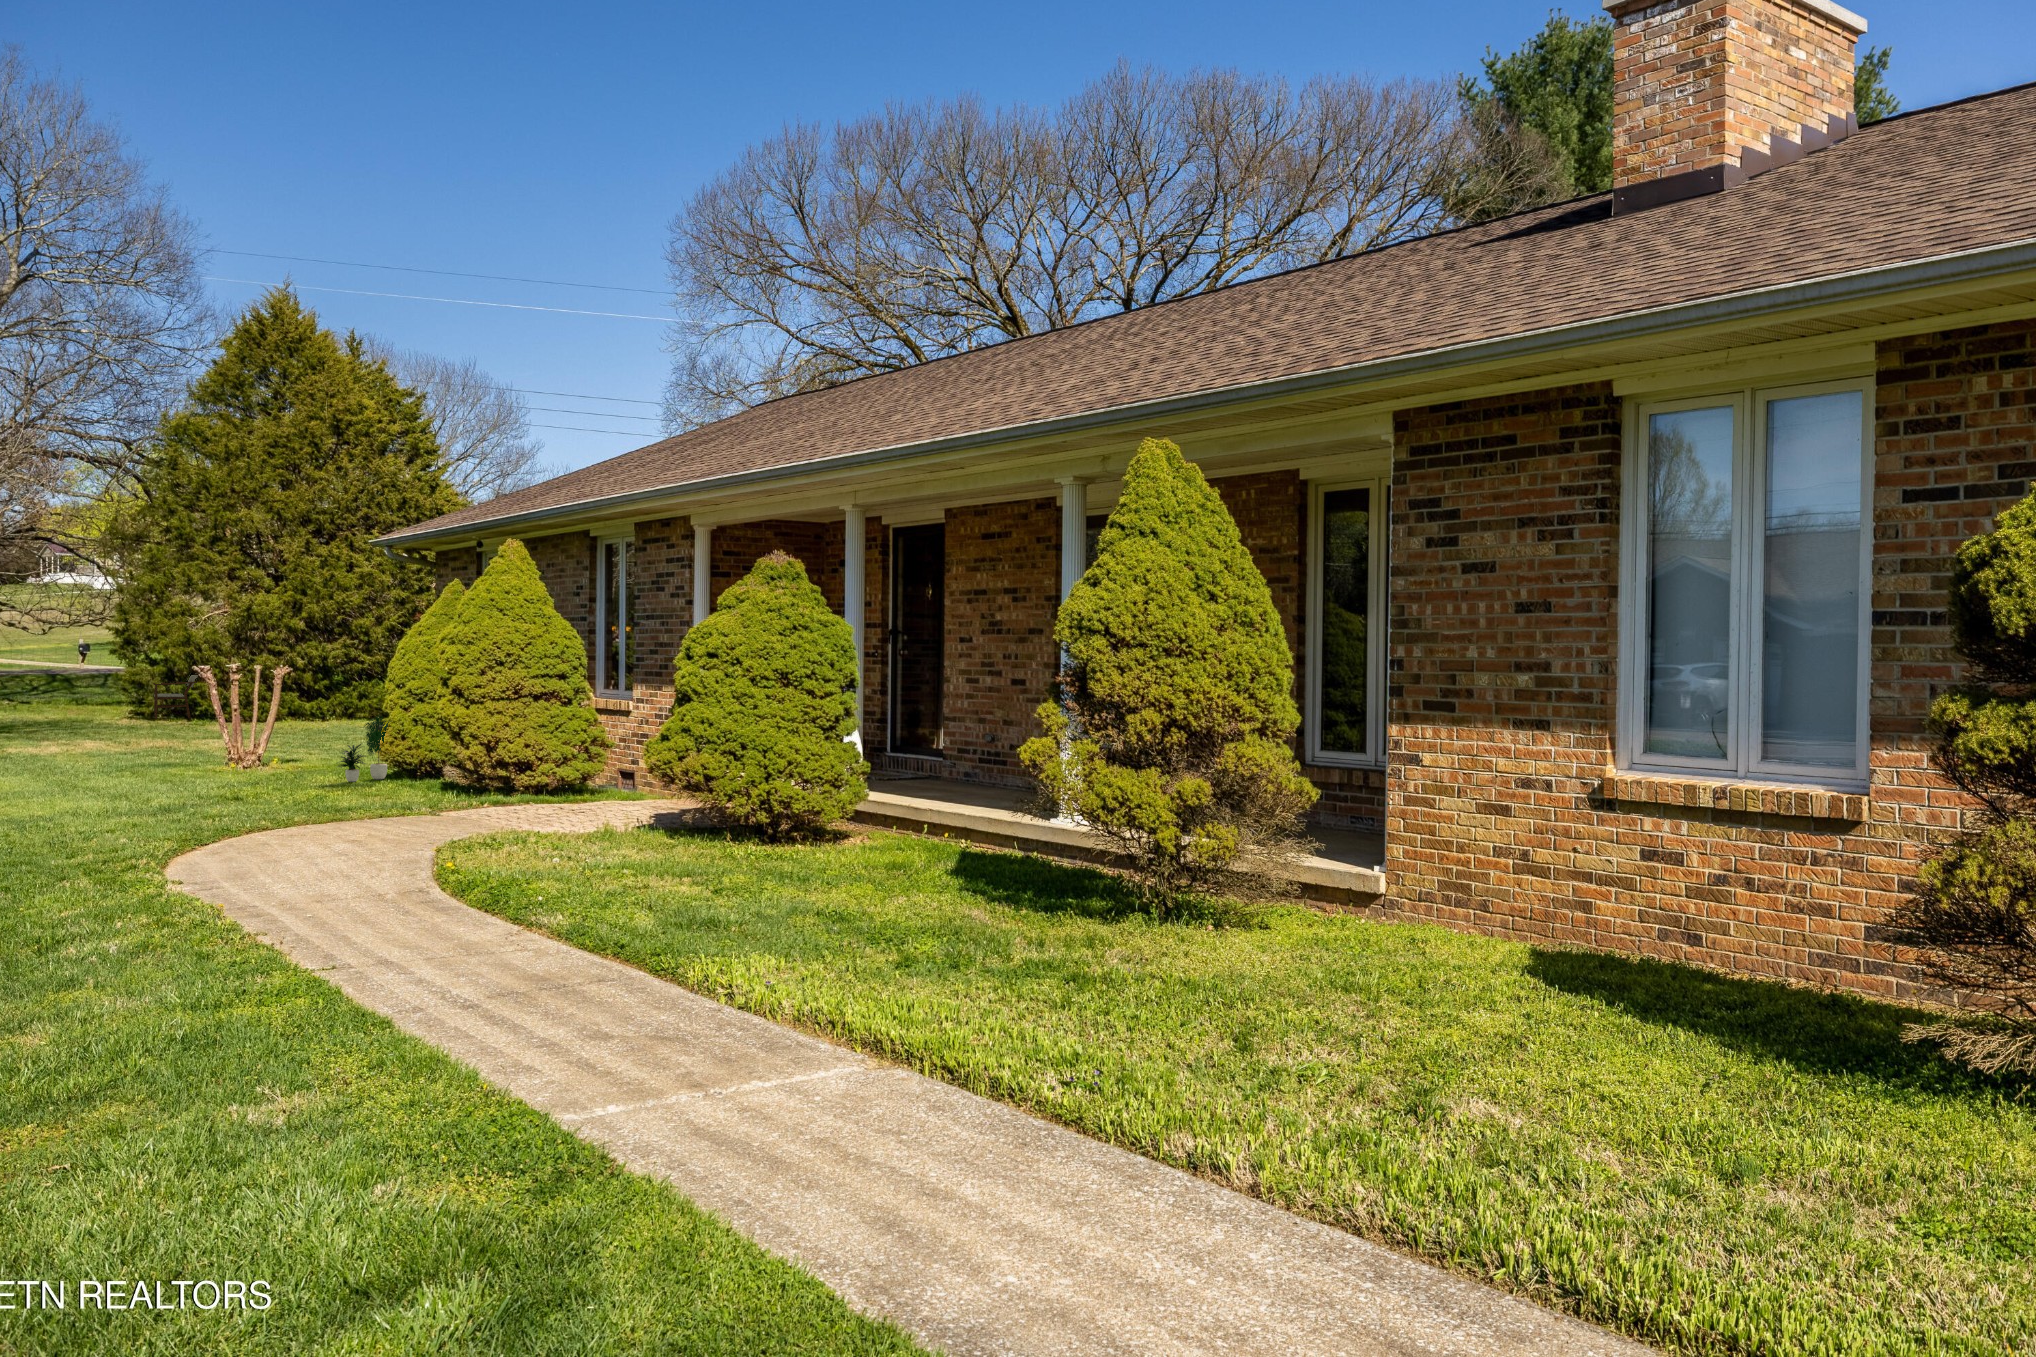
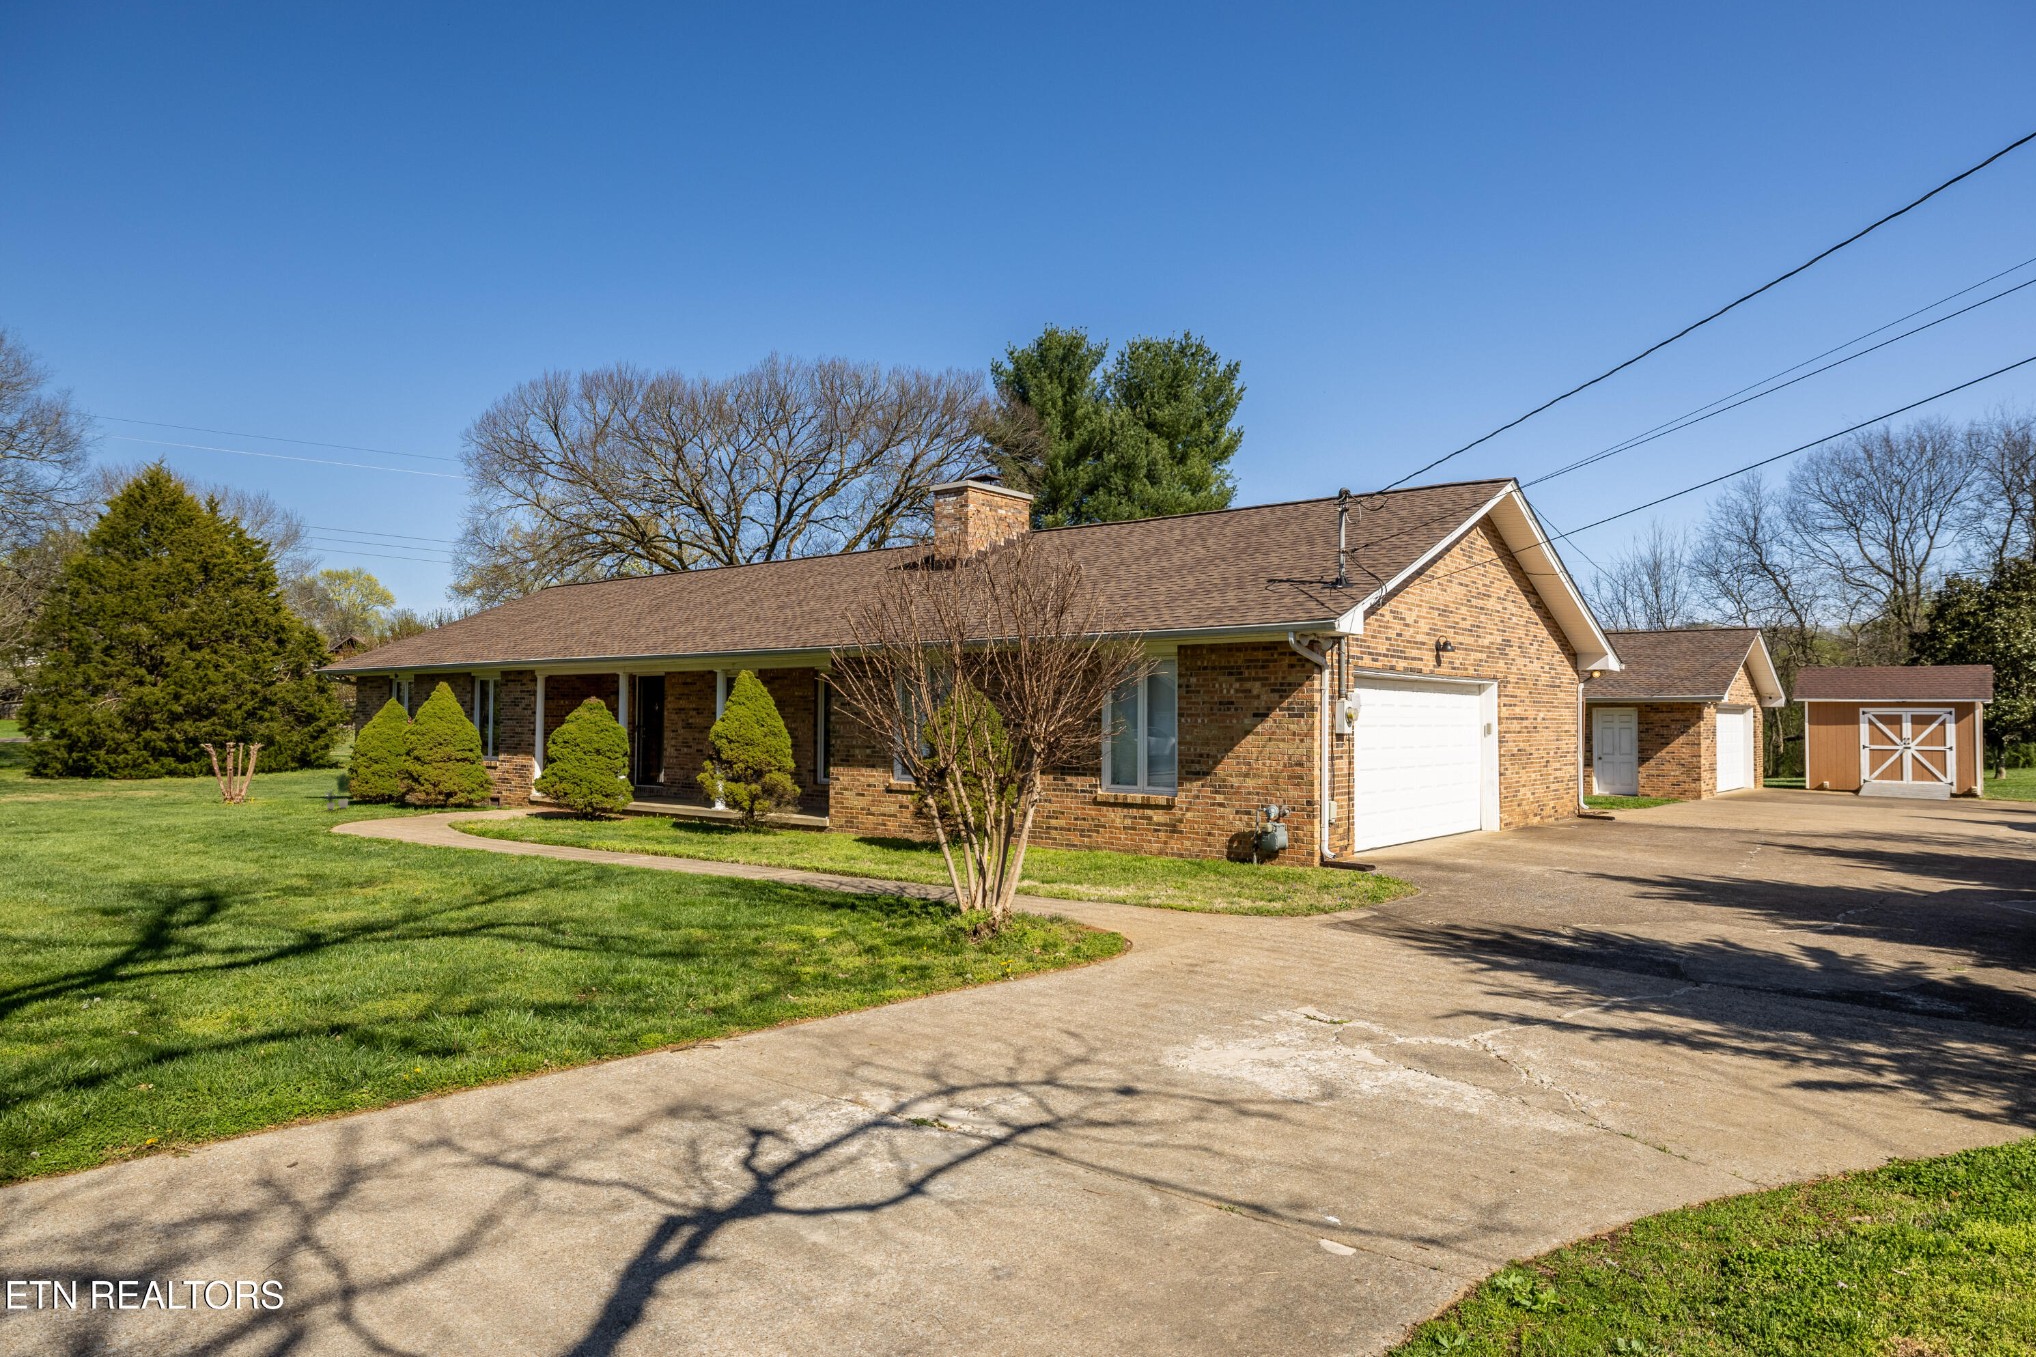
armchair: present [153,675,198,719] -> none [67,746,104,780]

